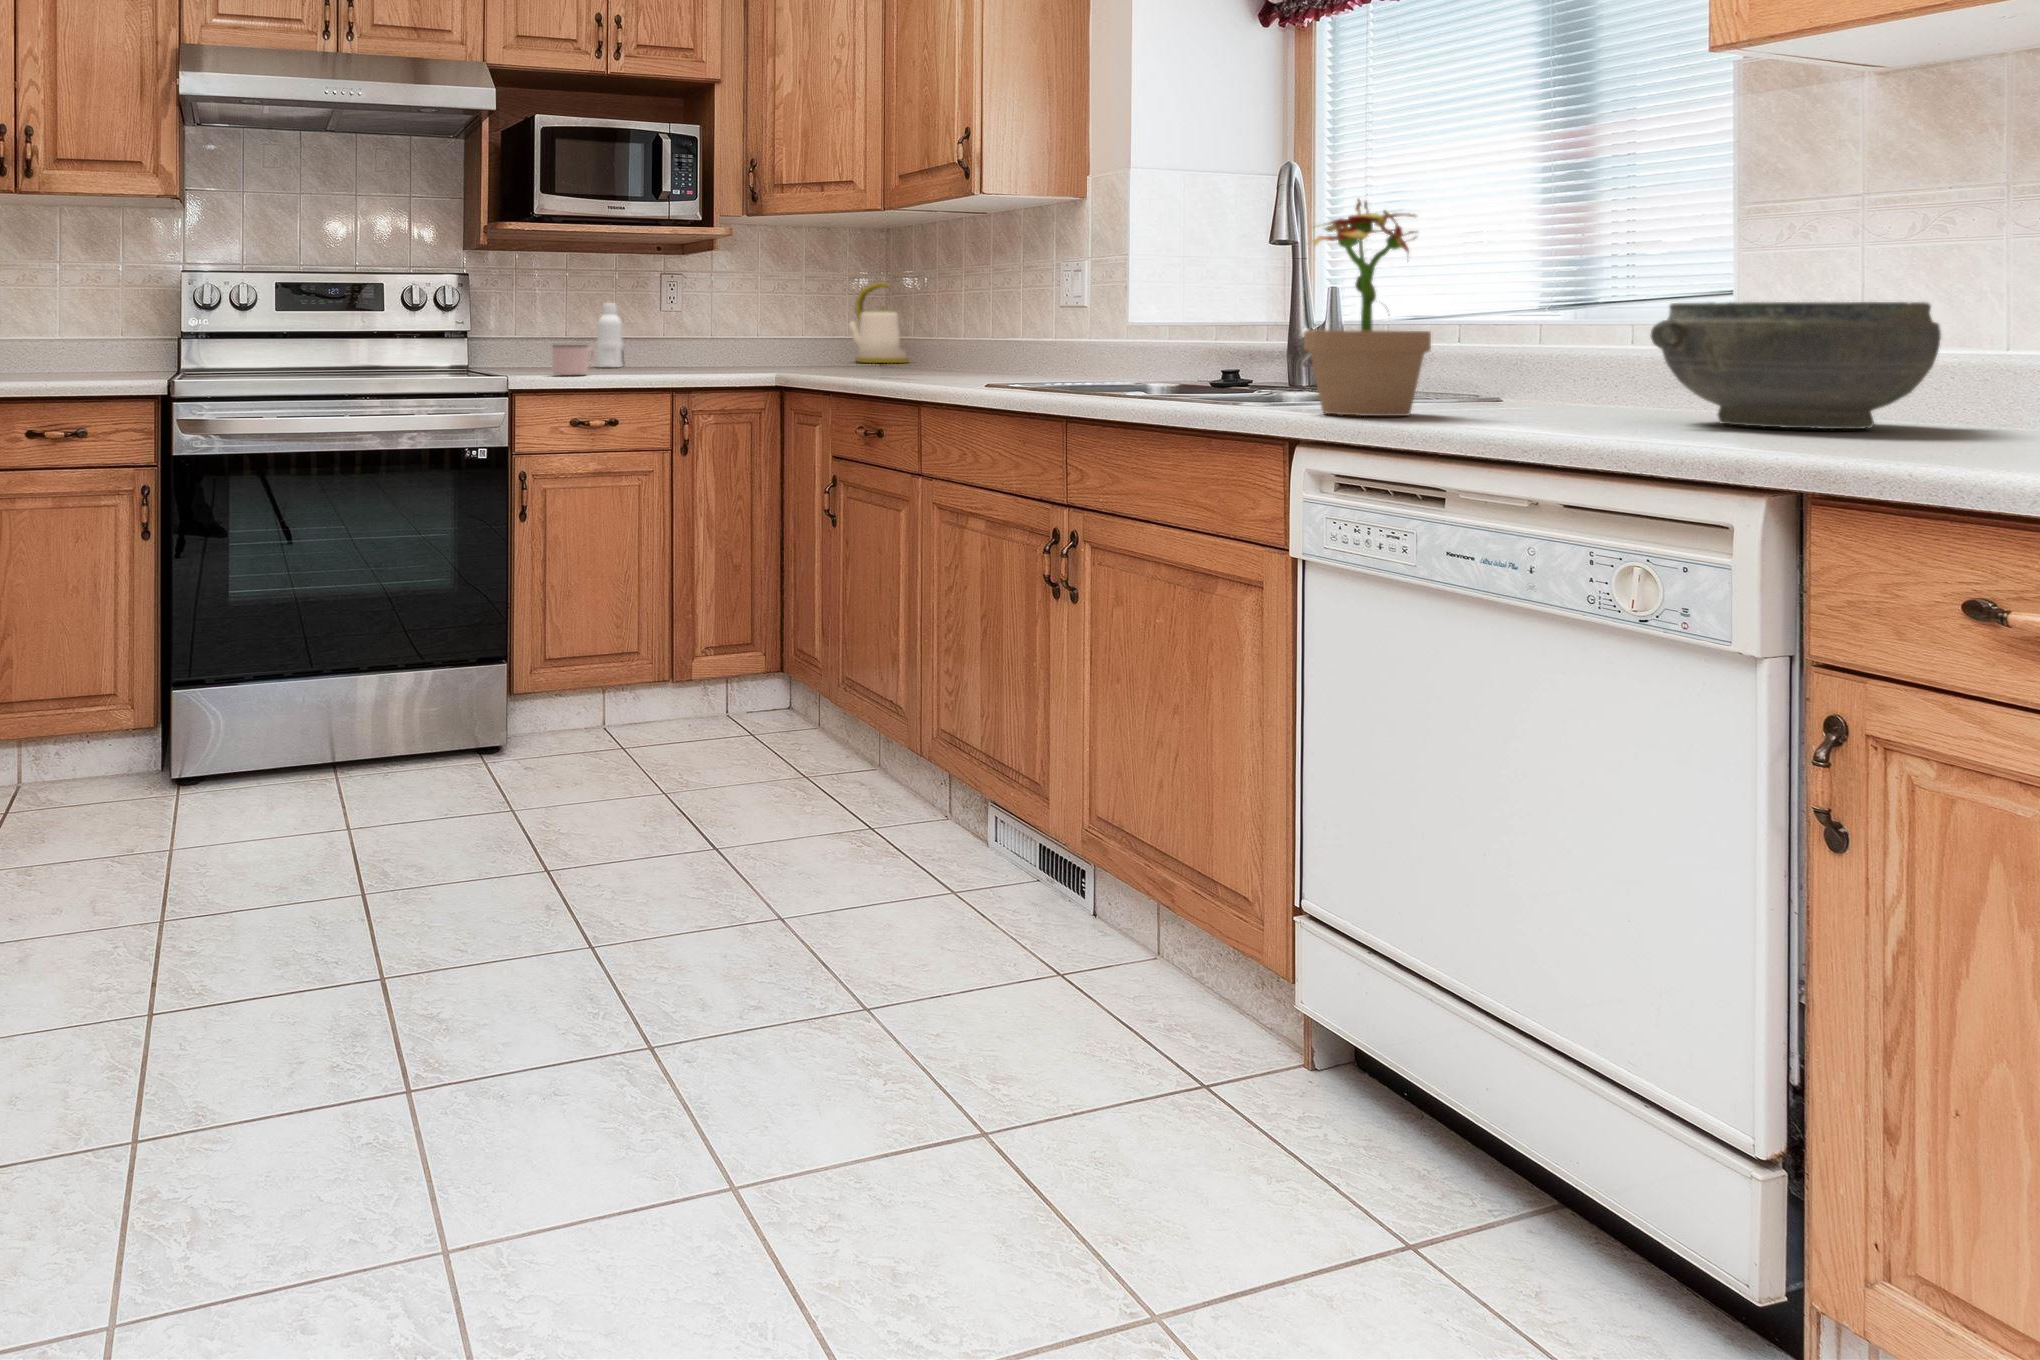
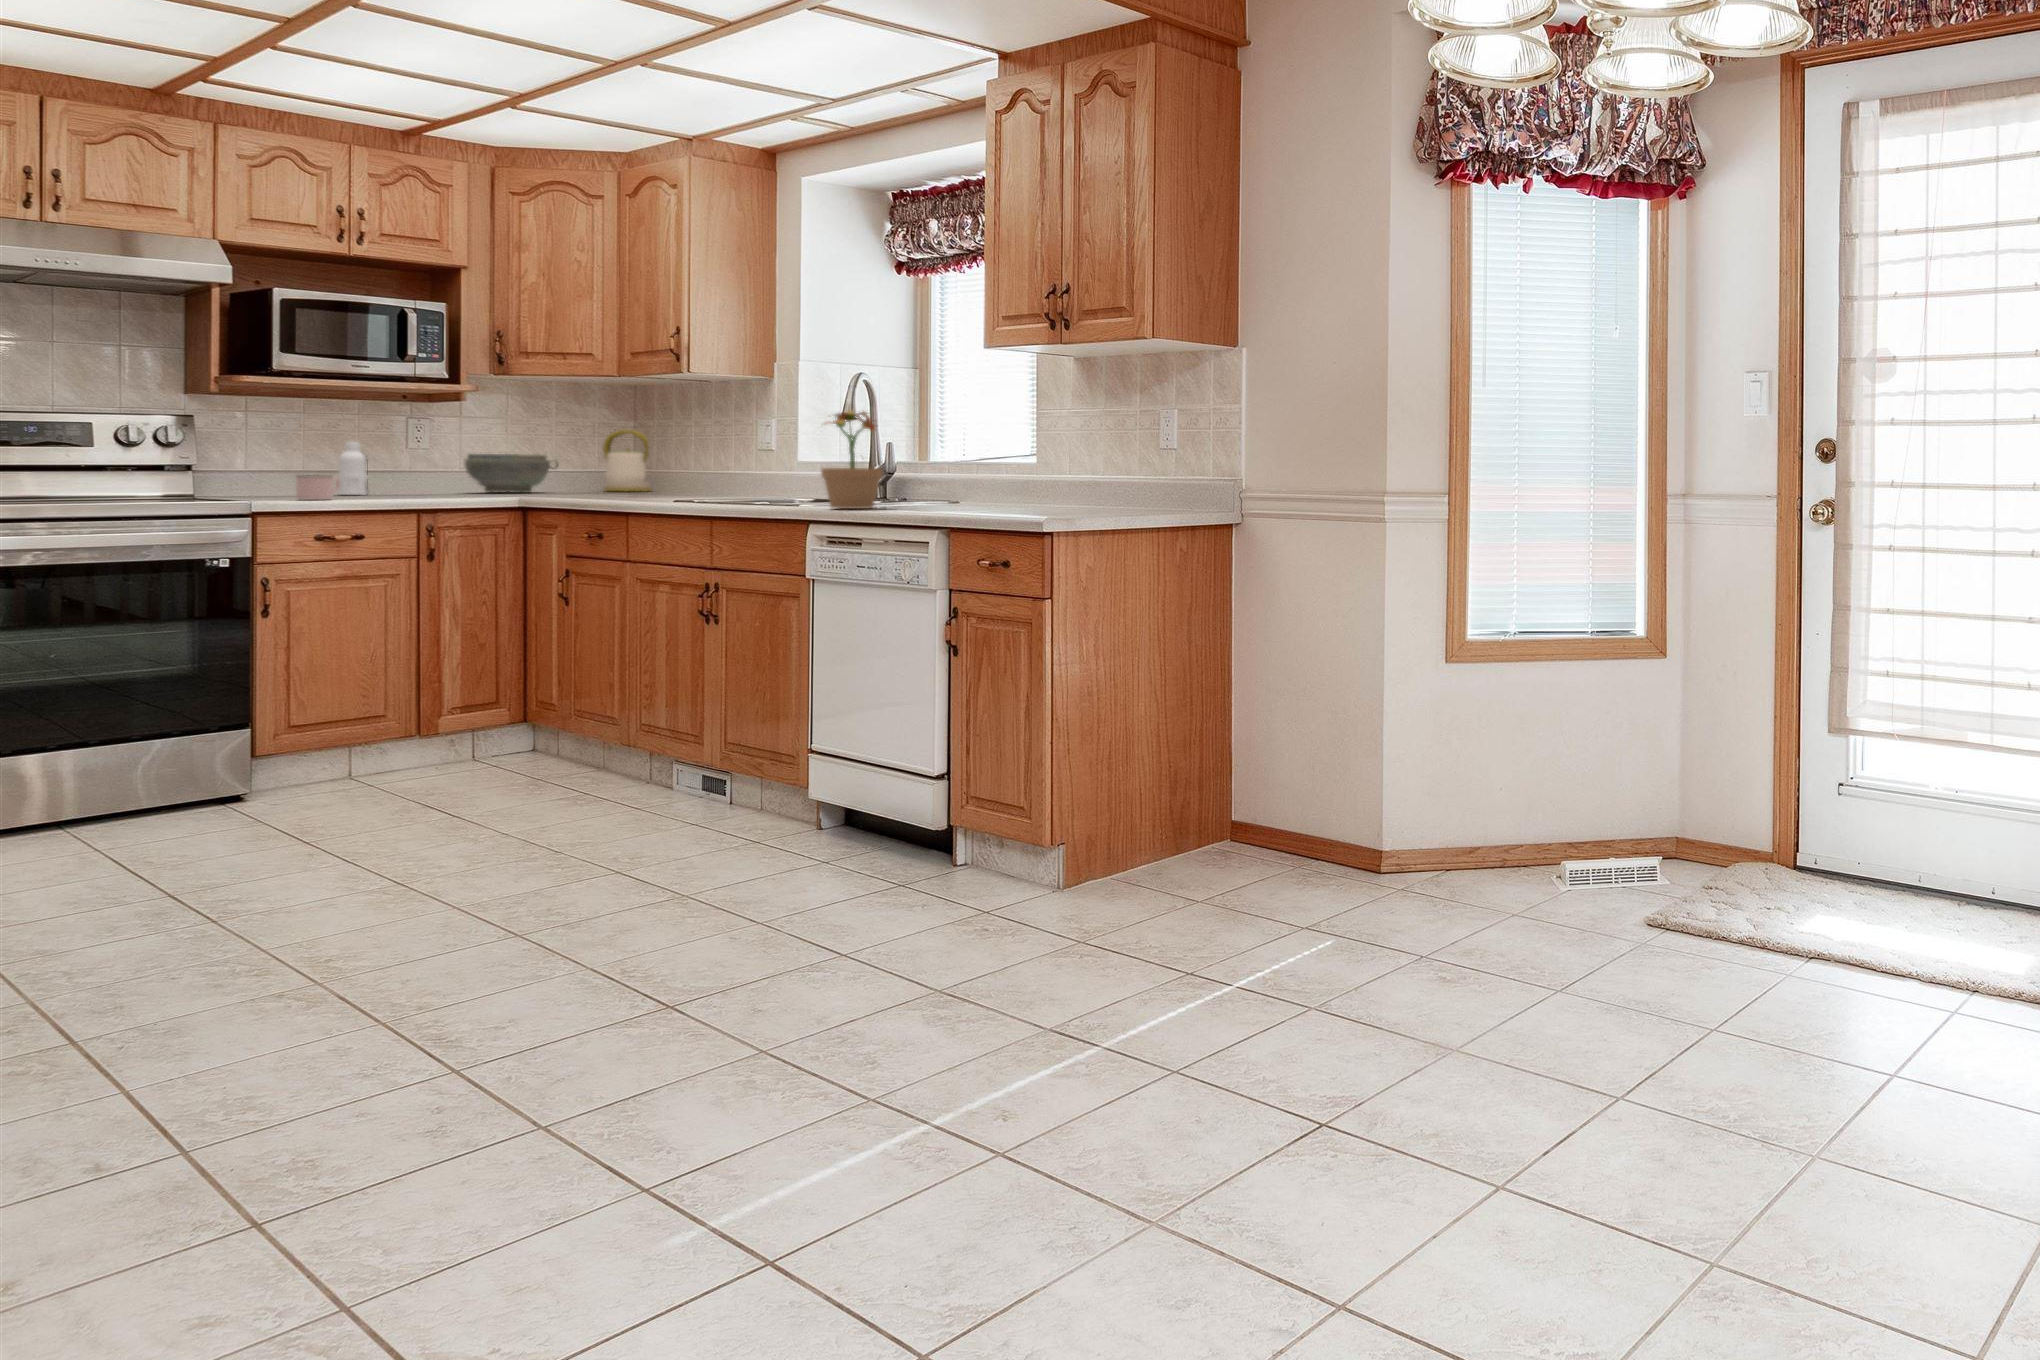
bowl: present [1651,302,1941,429] -> present [465,454,558,493]

